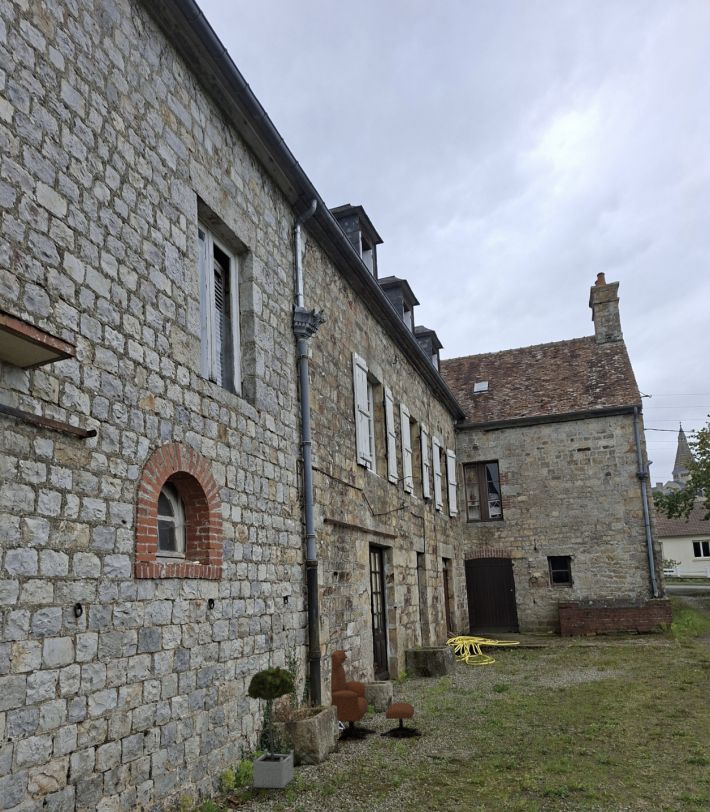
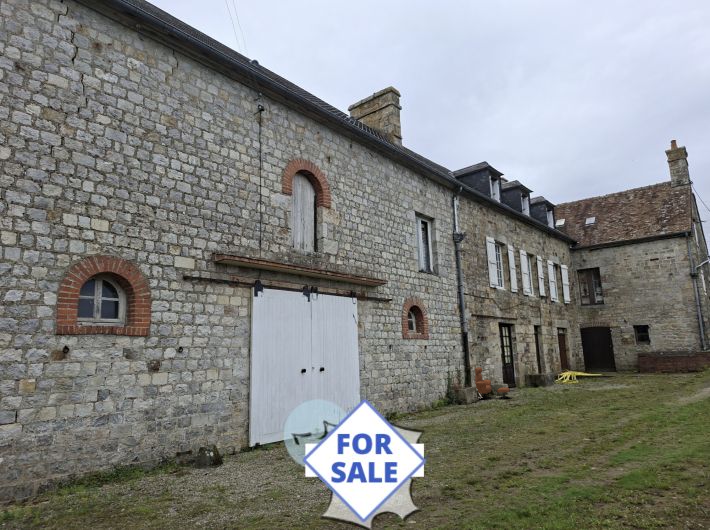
potted tree: present [247,666,294,788] -> none [441,368,458,407]

